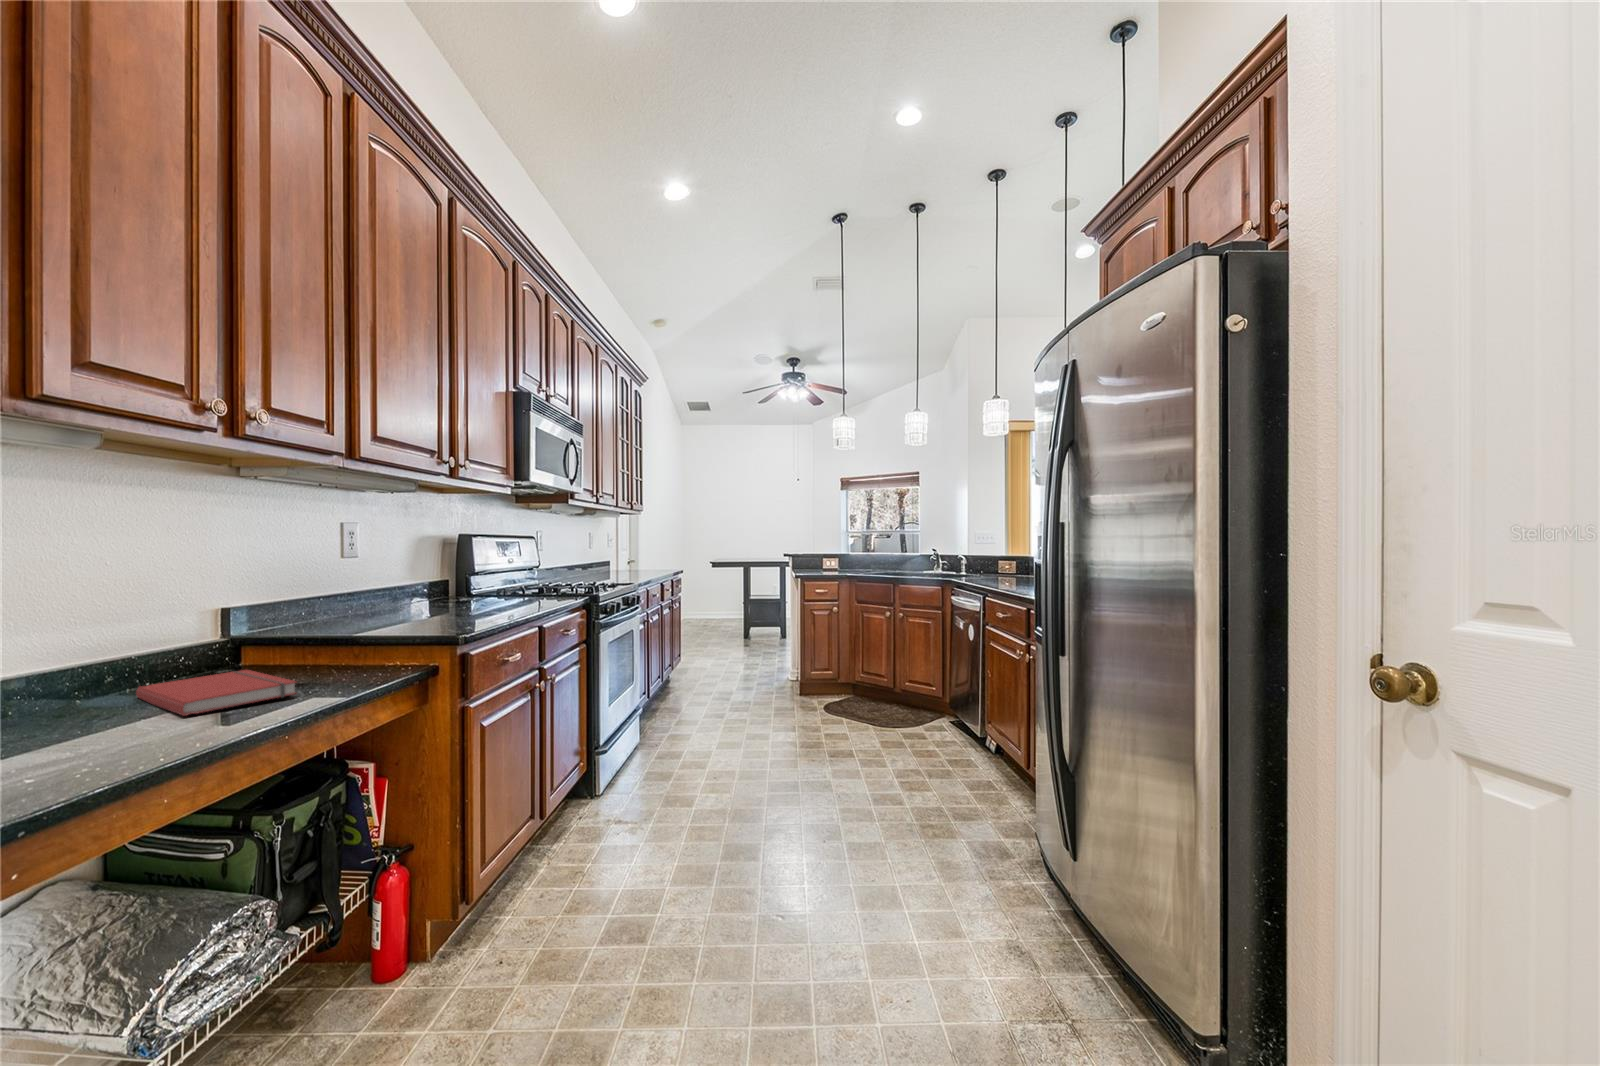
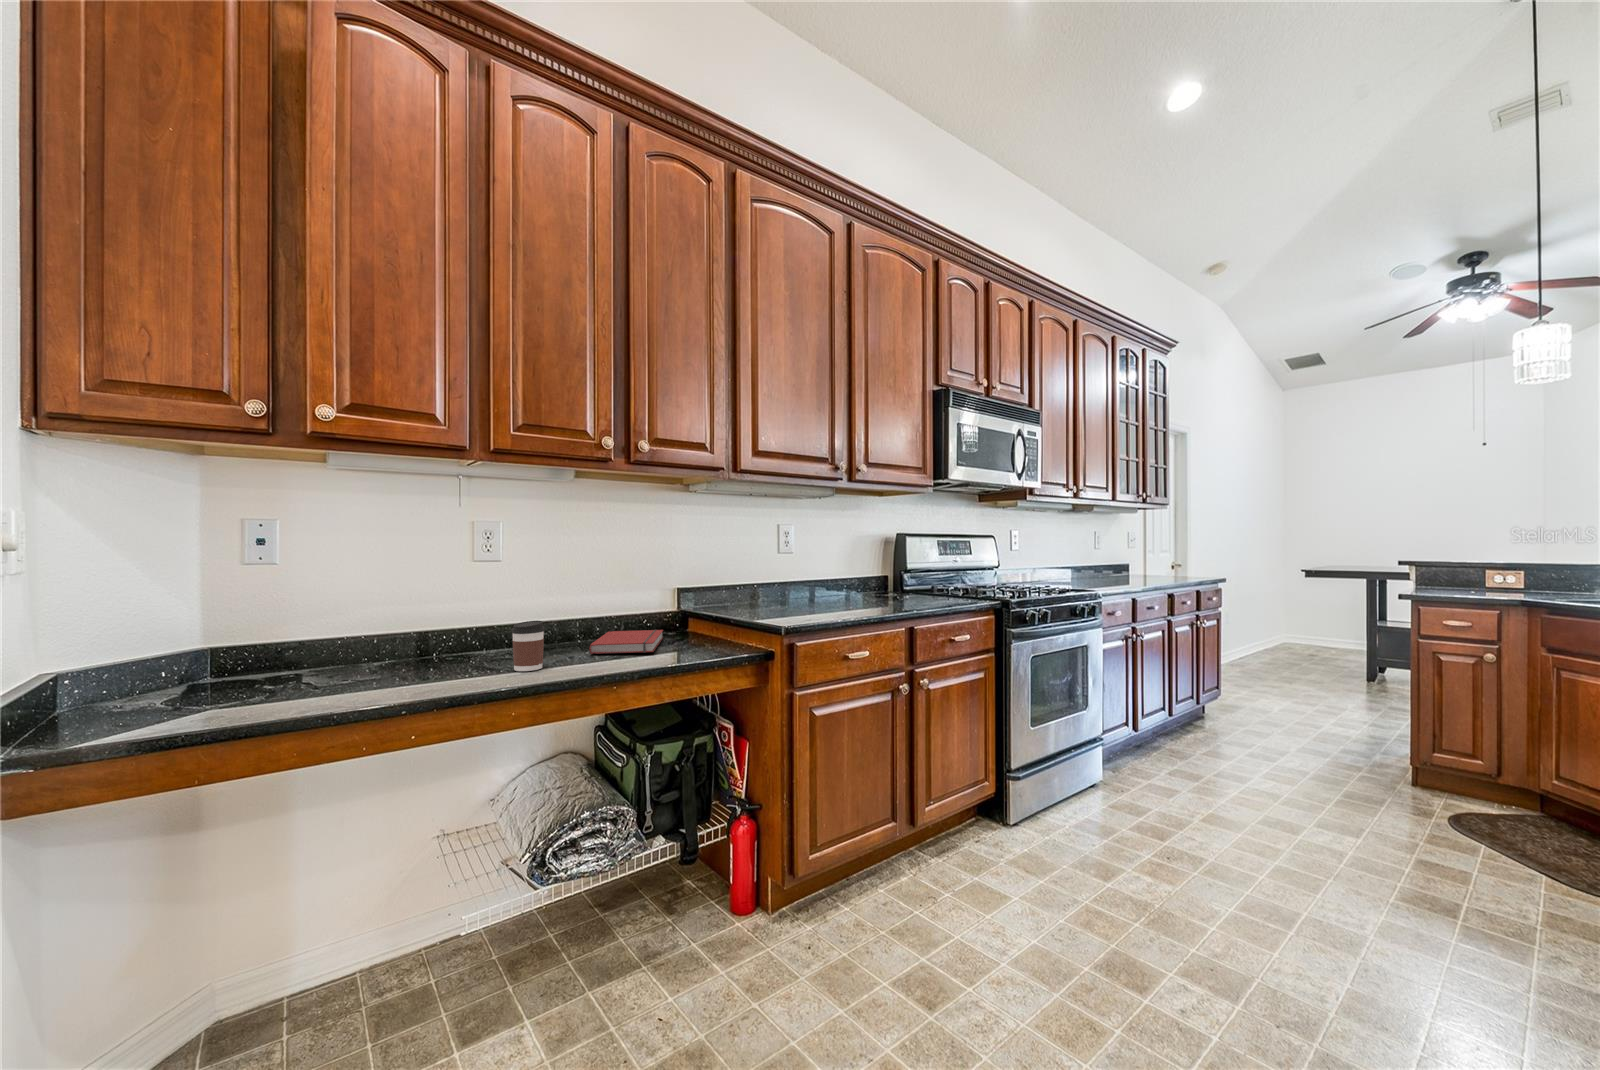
coffee cup: none [80,674,154,761] -> present [511,621,545,671]

